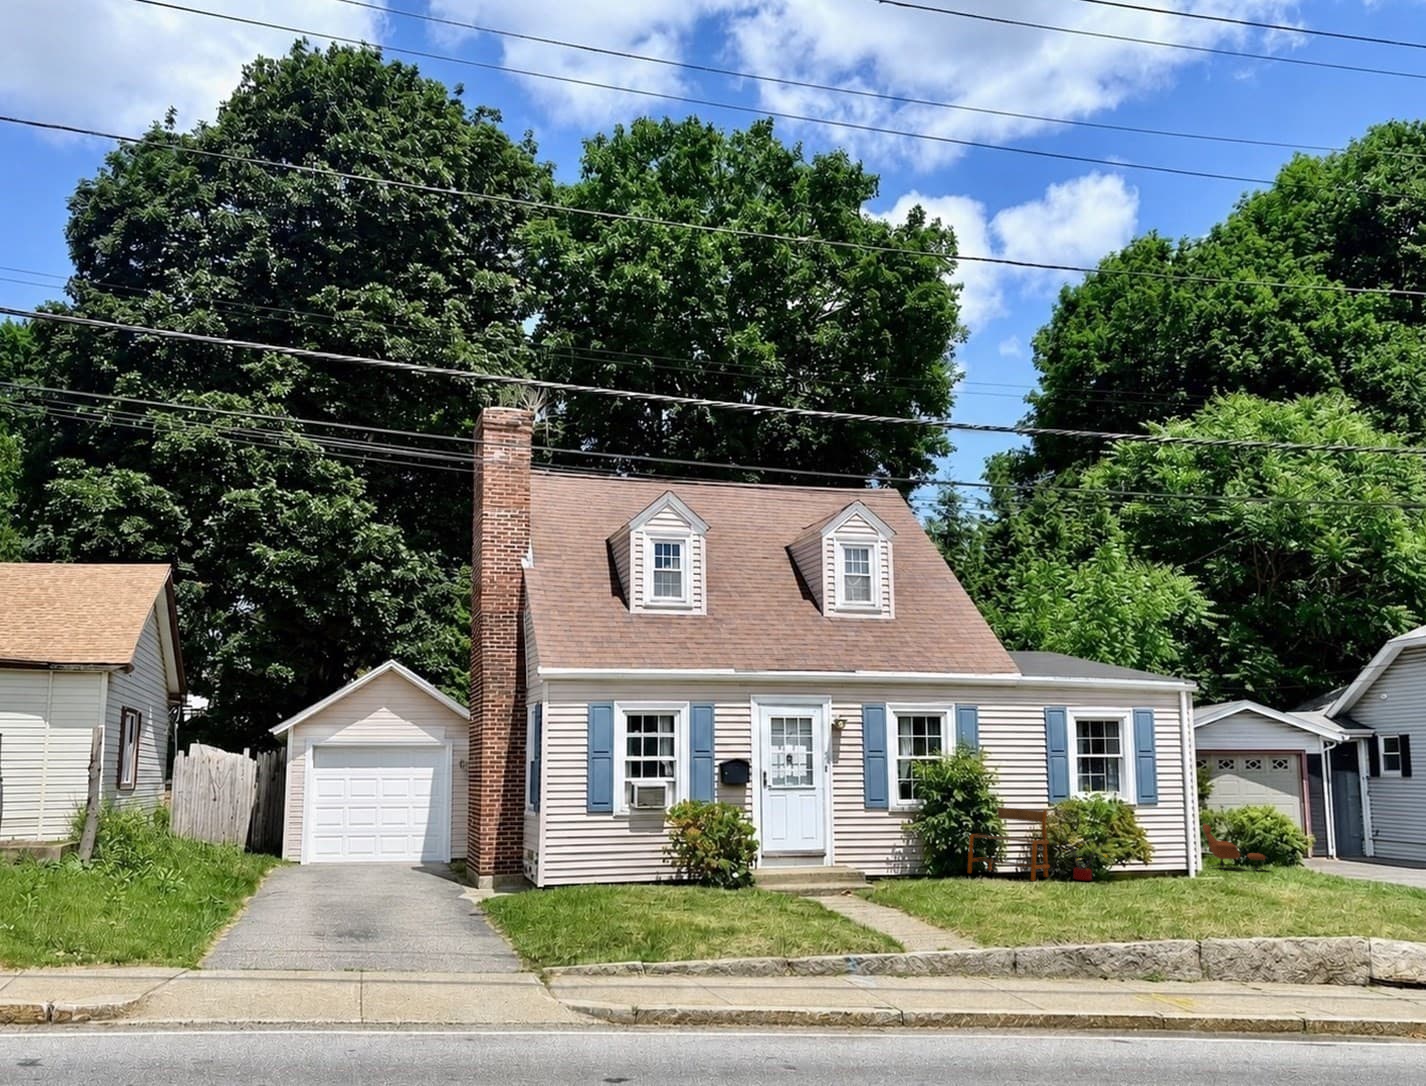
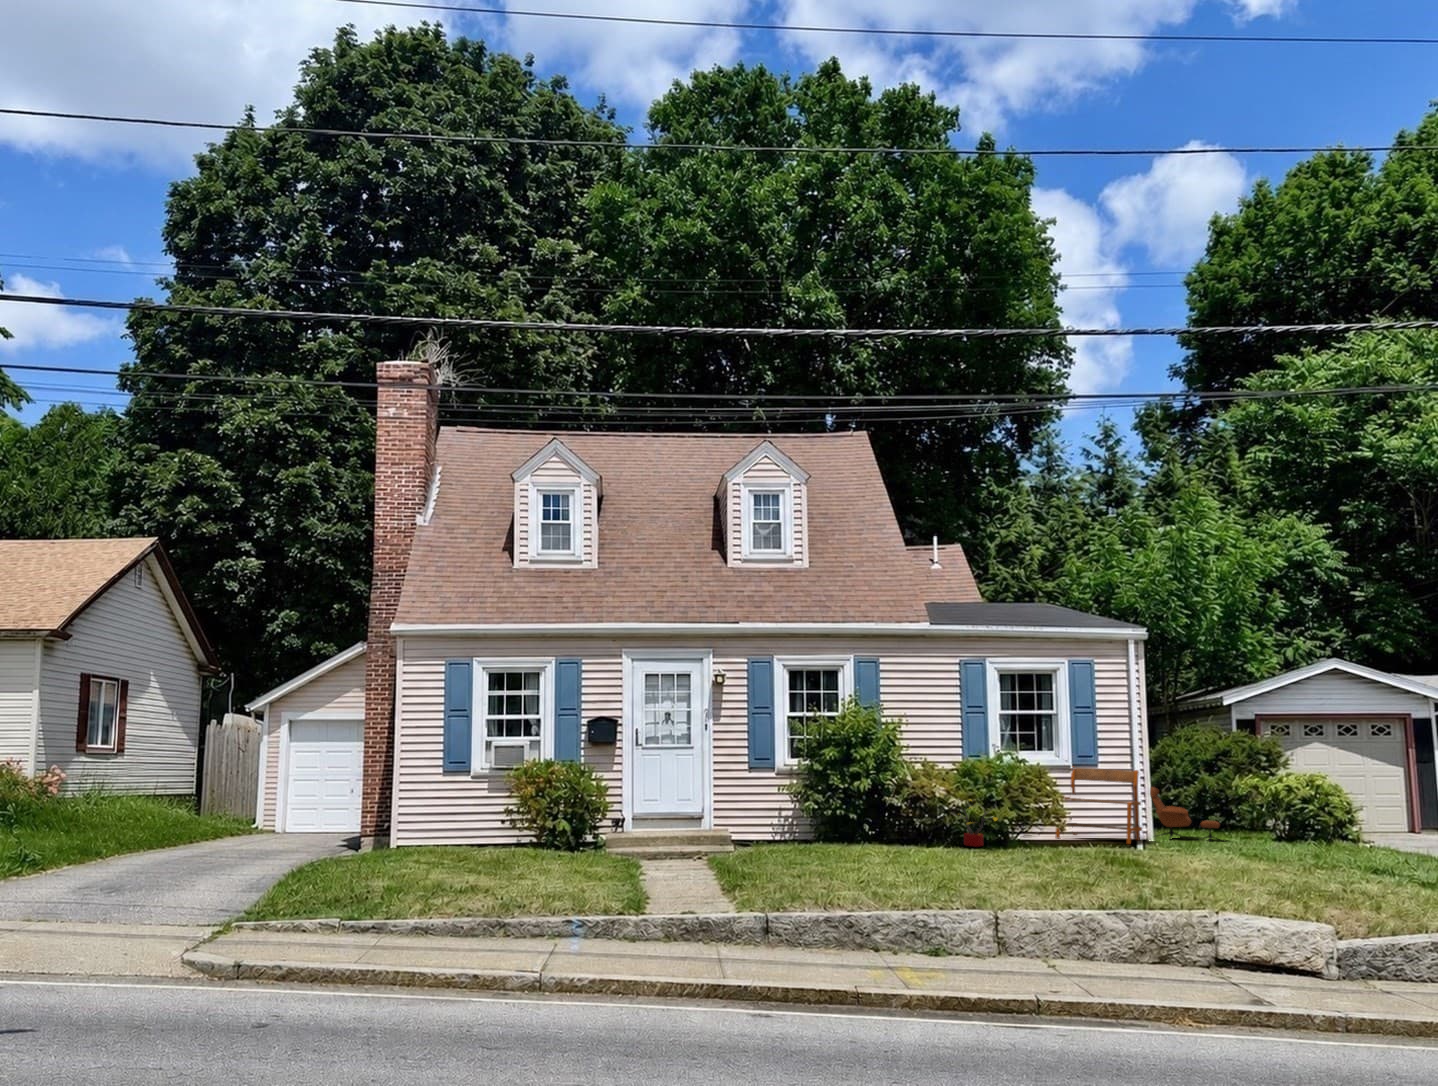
bench: present [968,807,1050,881] -> present [1056,768,1142,844]

